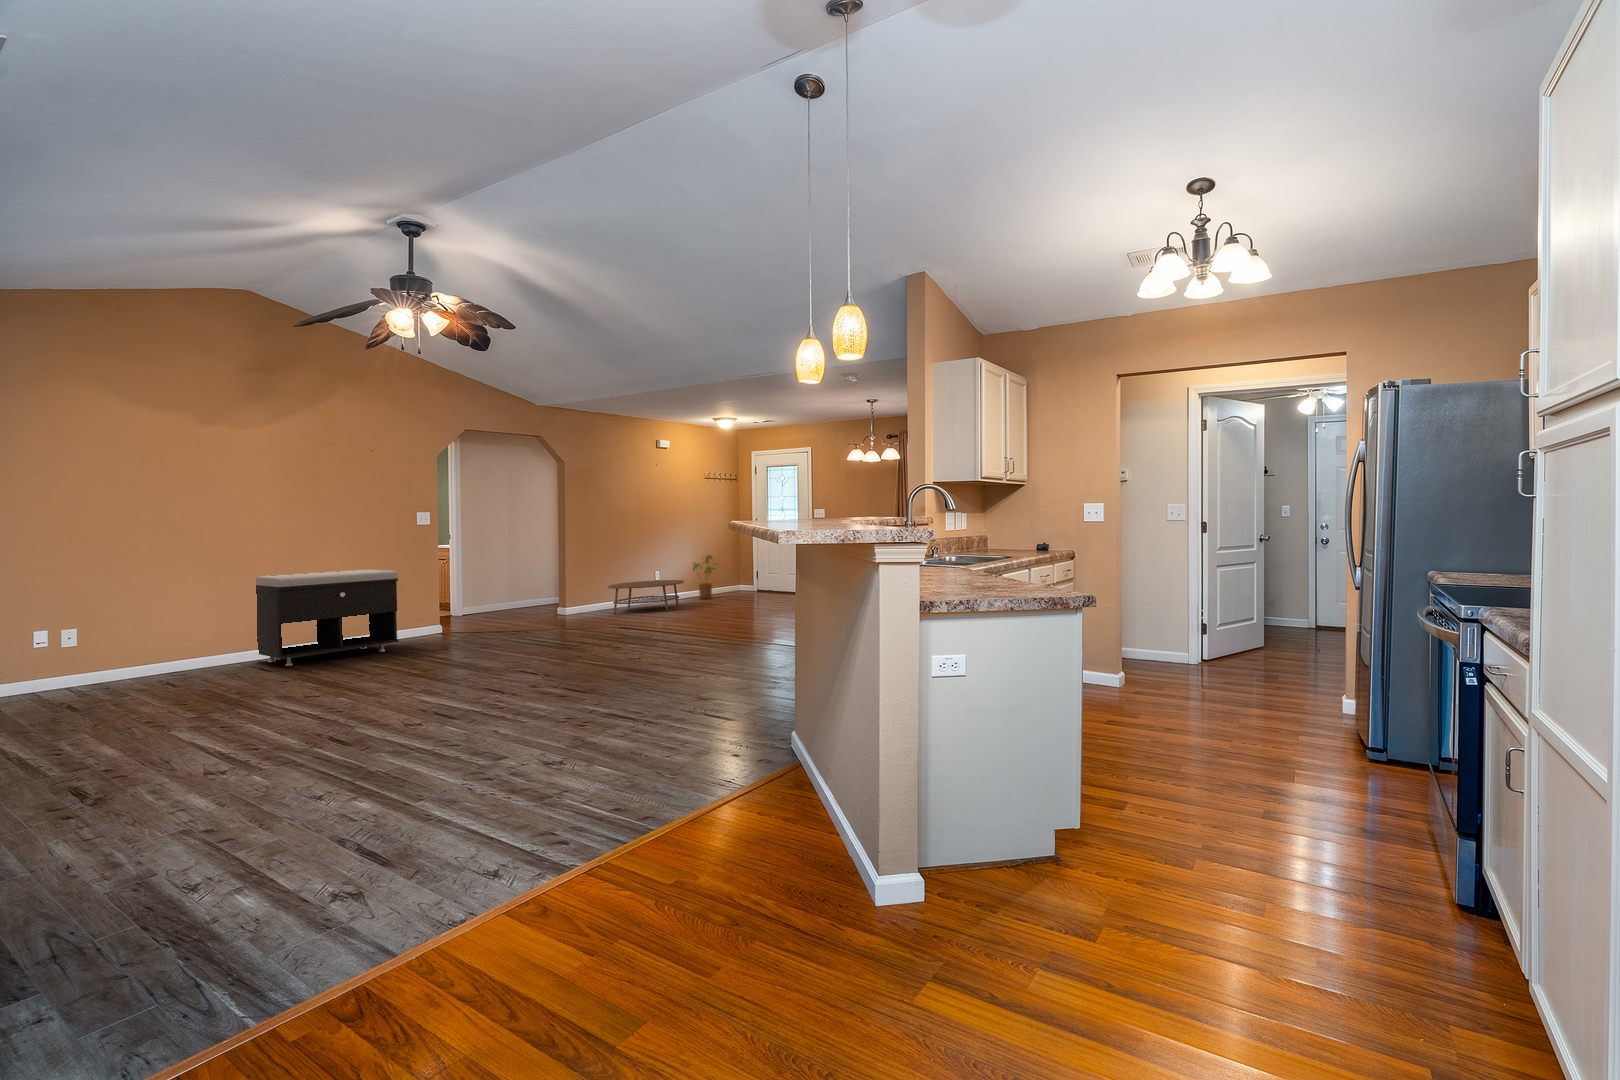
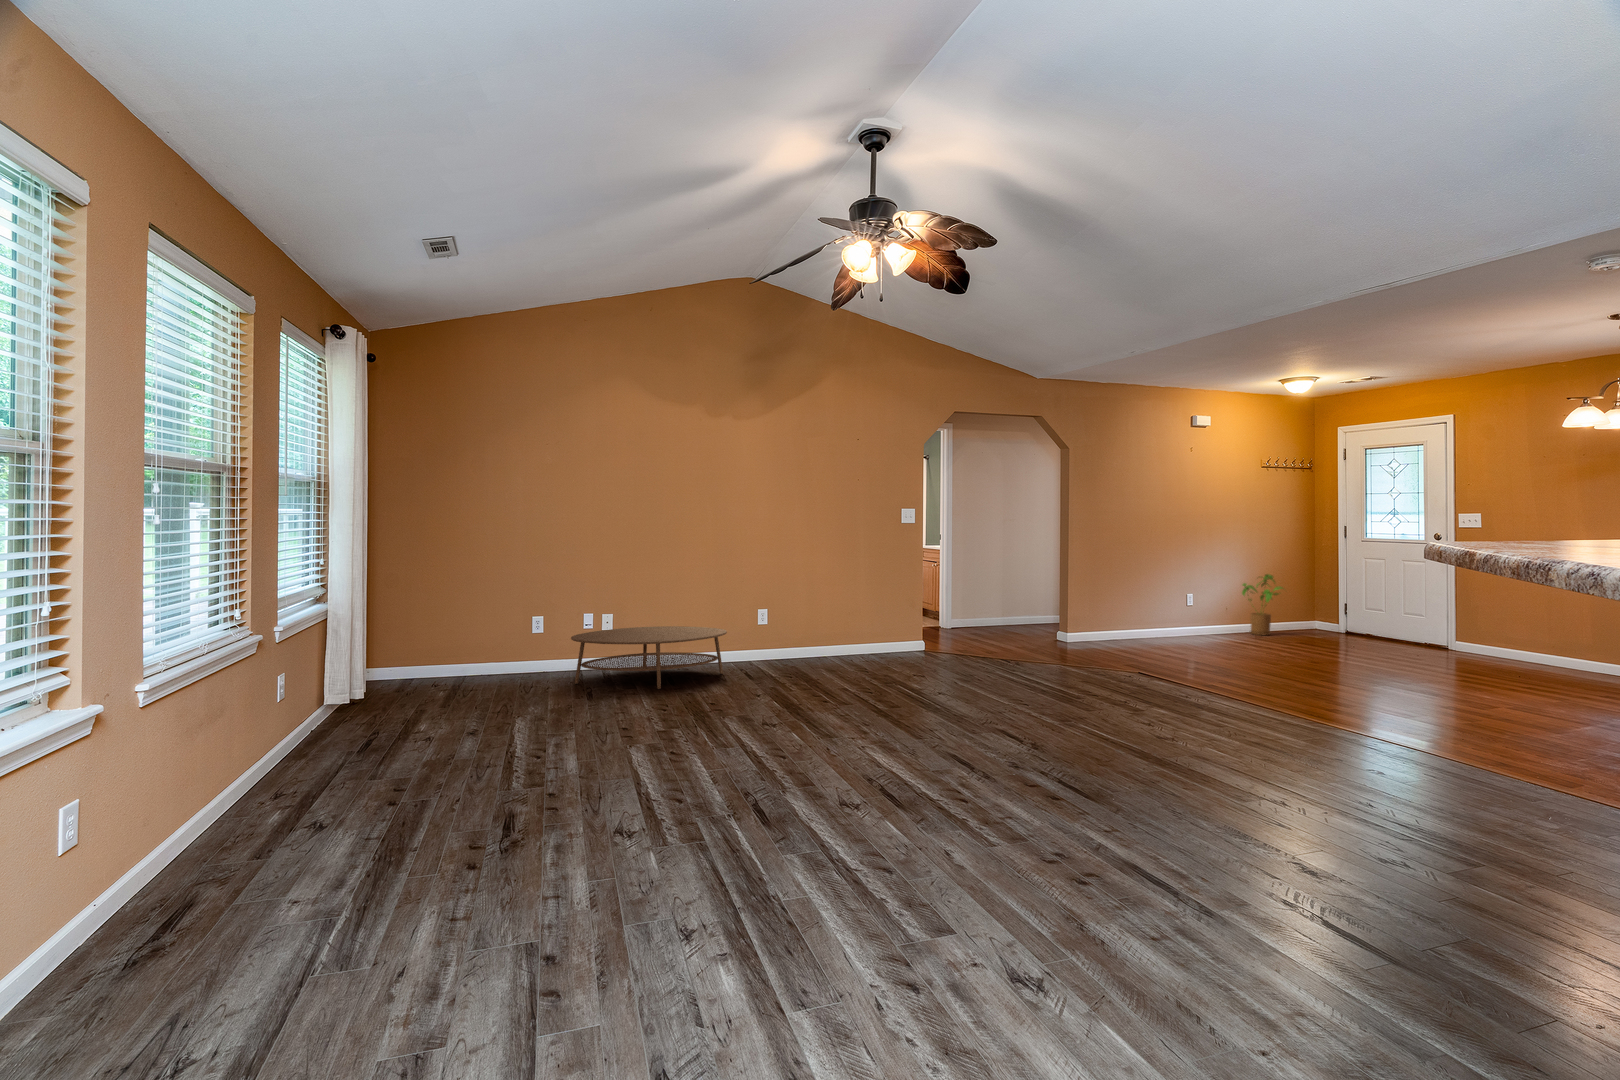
storage bench: present [256,570,398,666] -> none [743,574,875,673]
coffee table: present [608,580,684,615] -> present [571,626,727,689]

